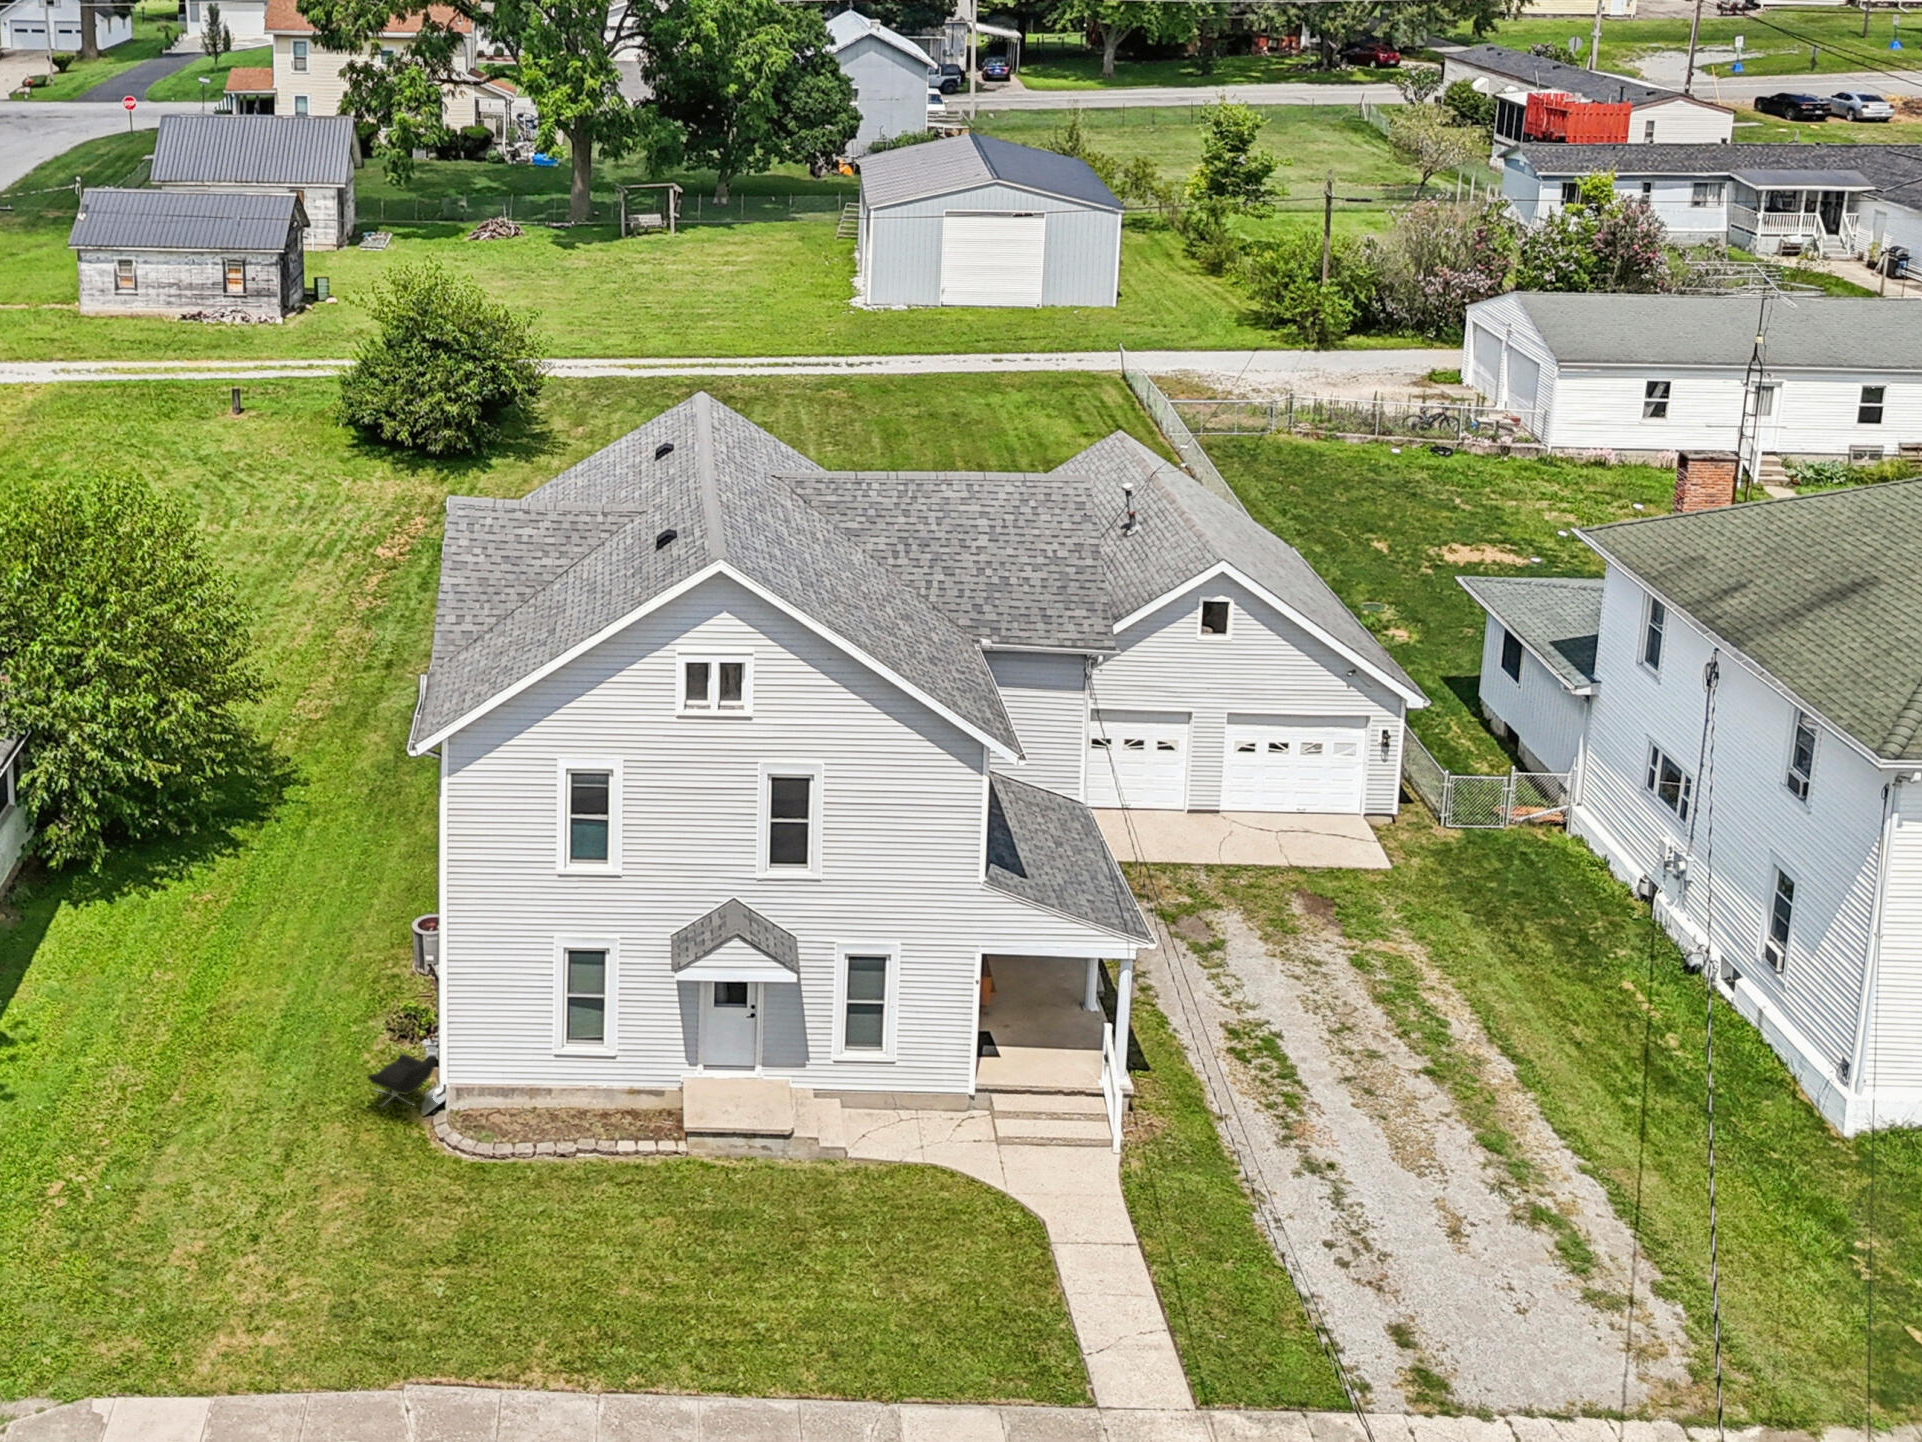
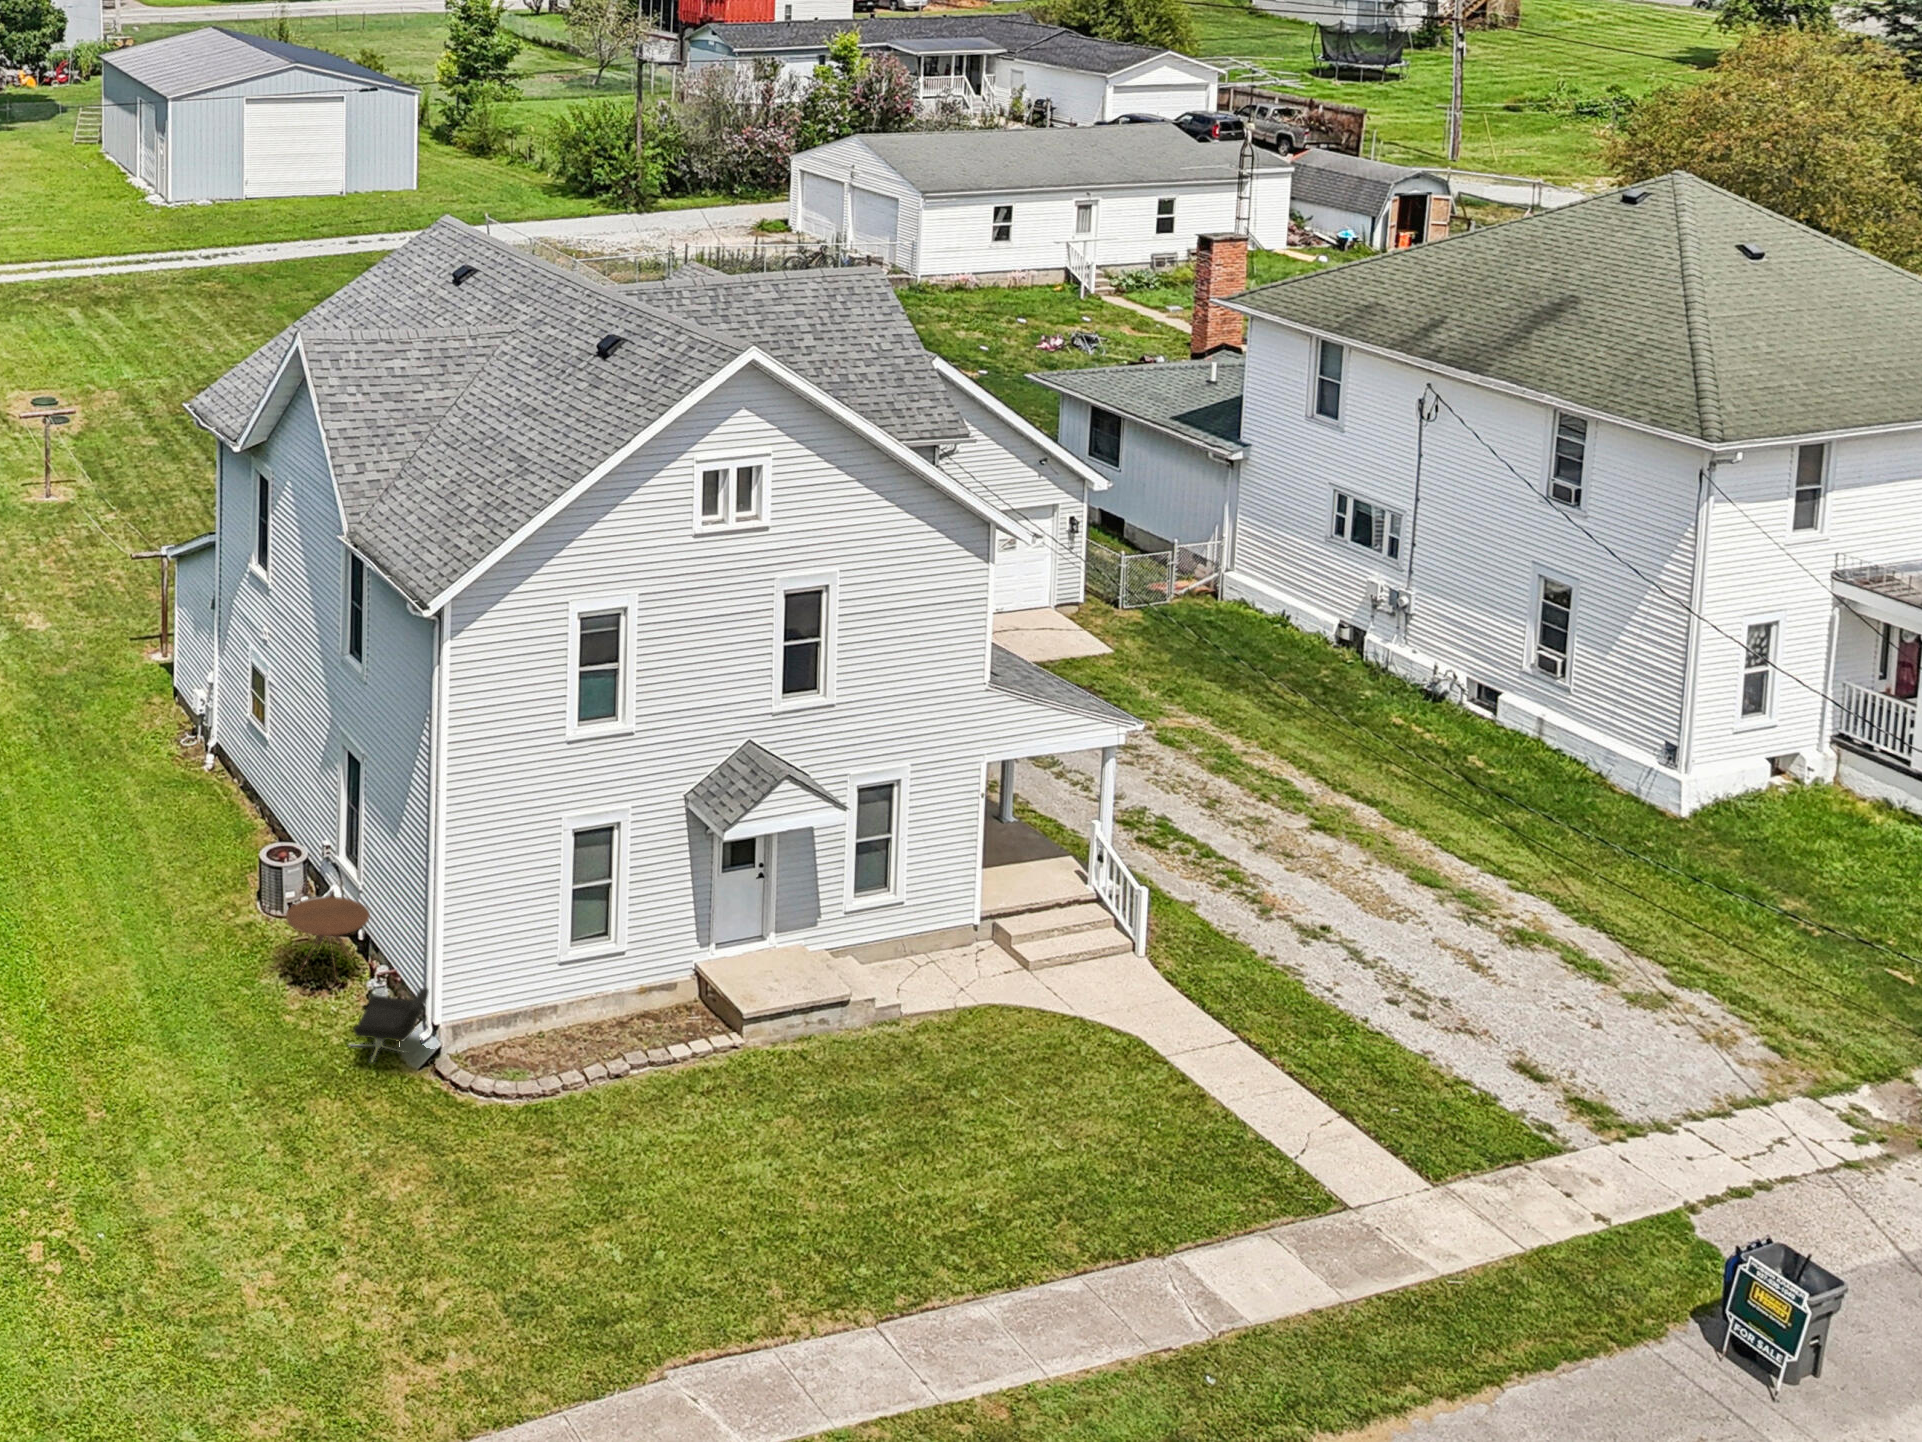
round table: none [372,965,440,1037] -> present [286,896,370,977]

